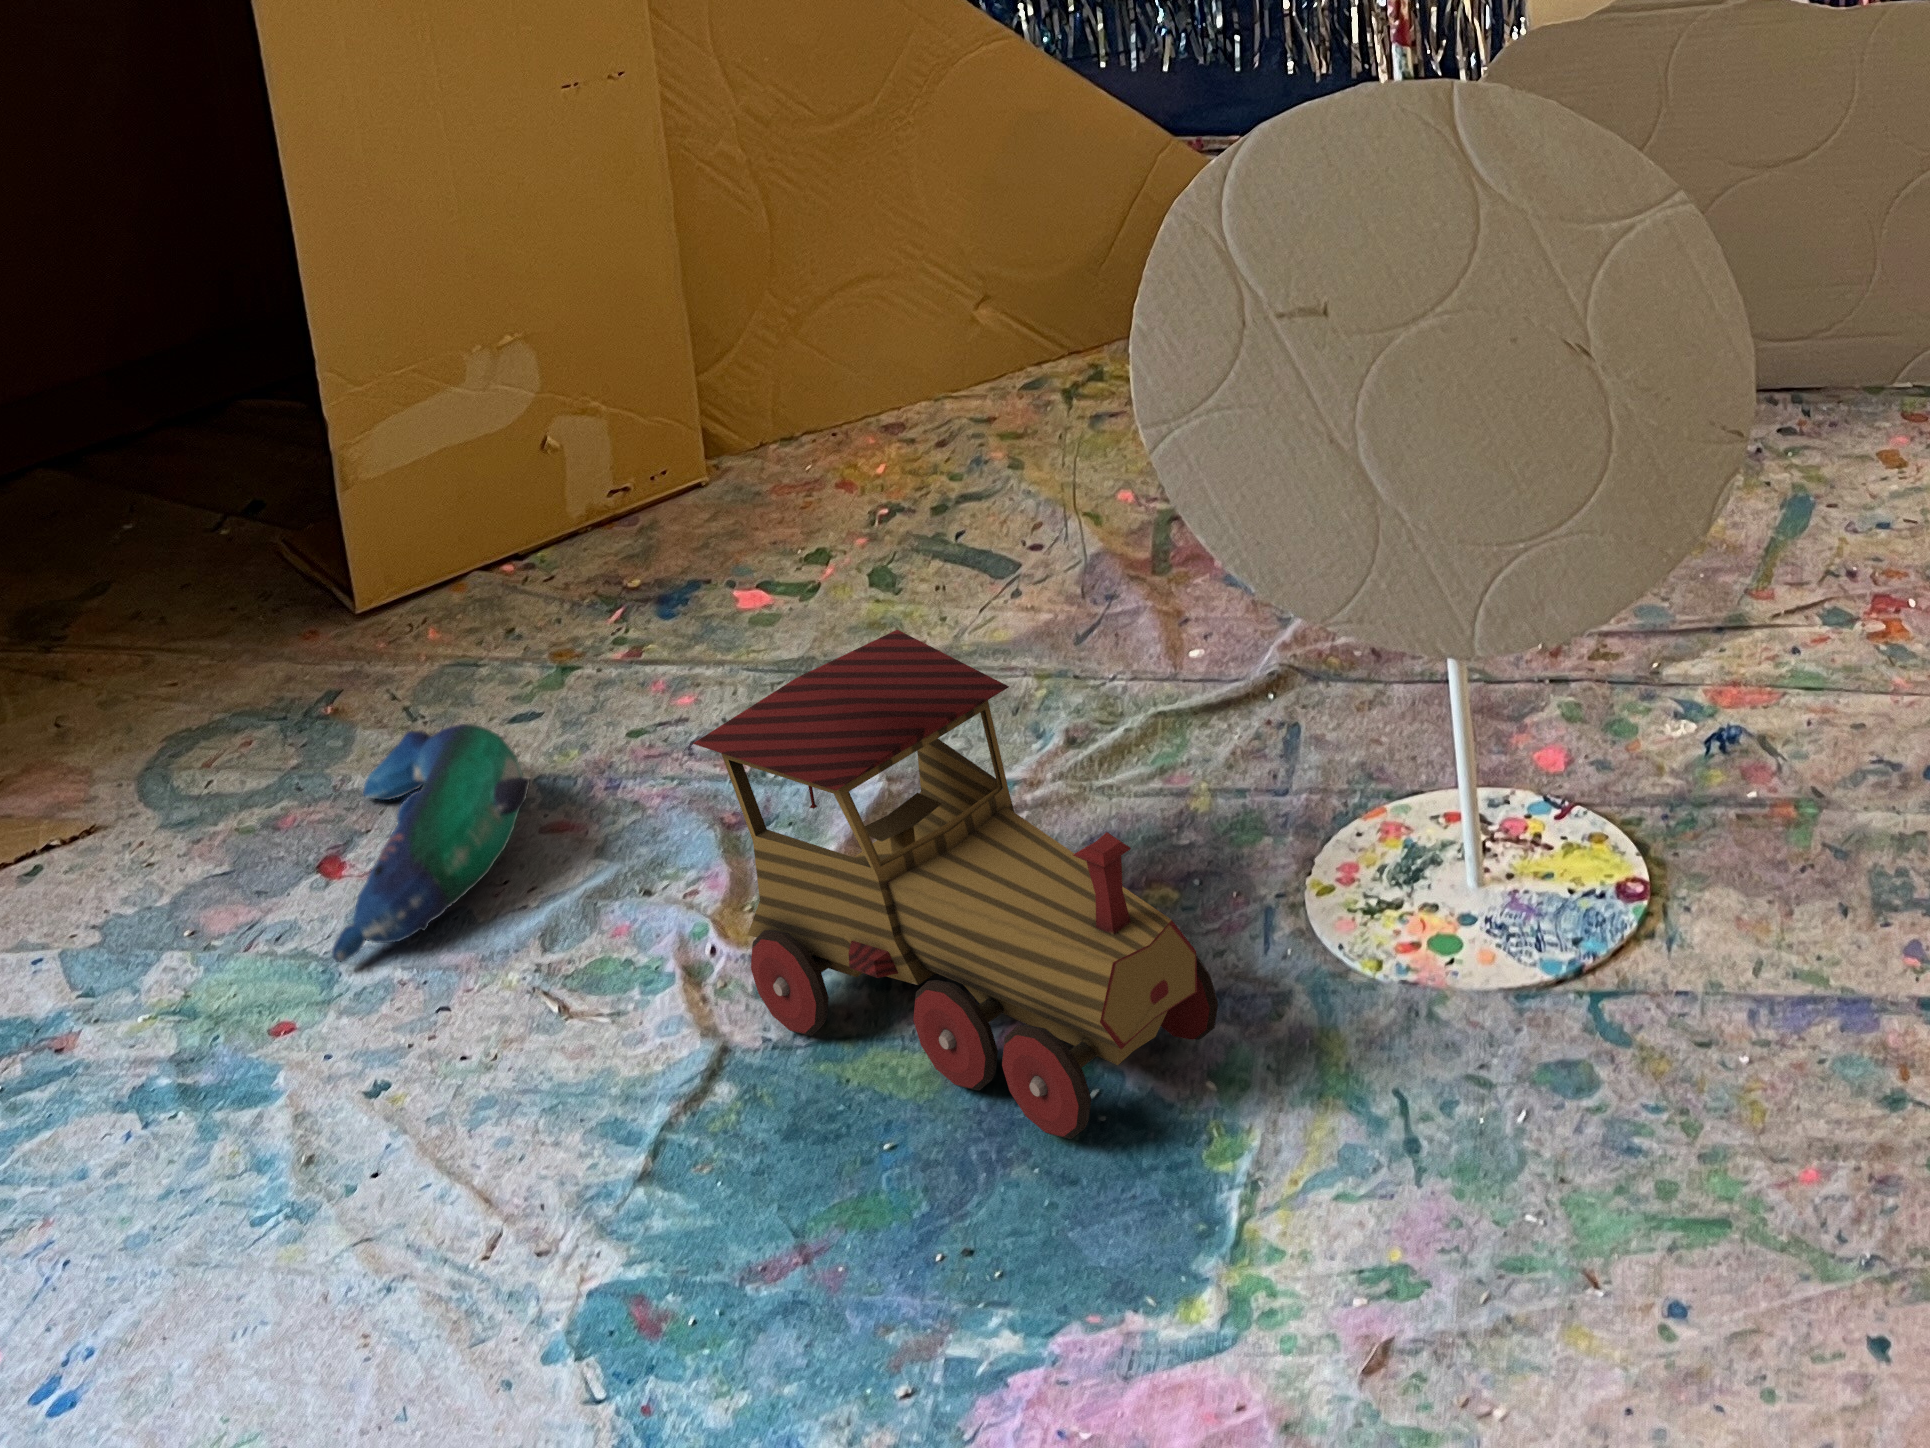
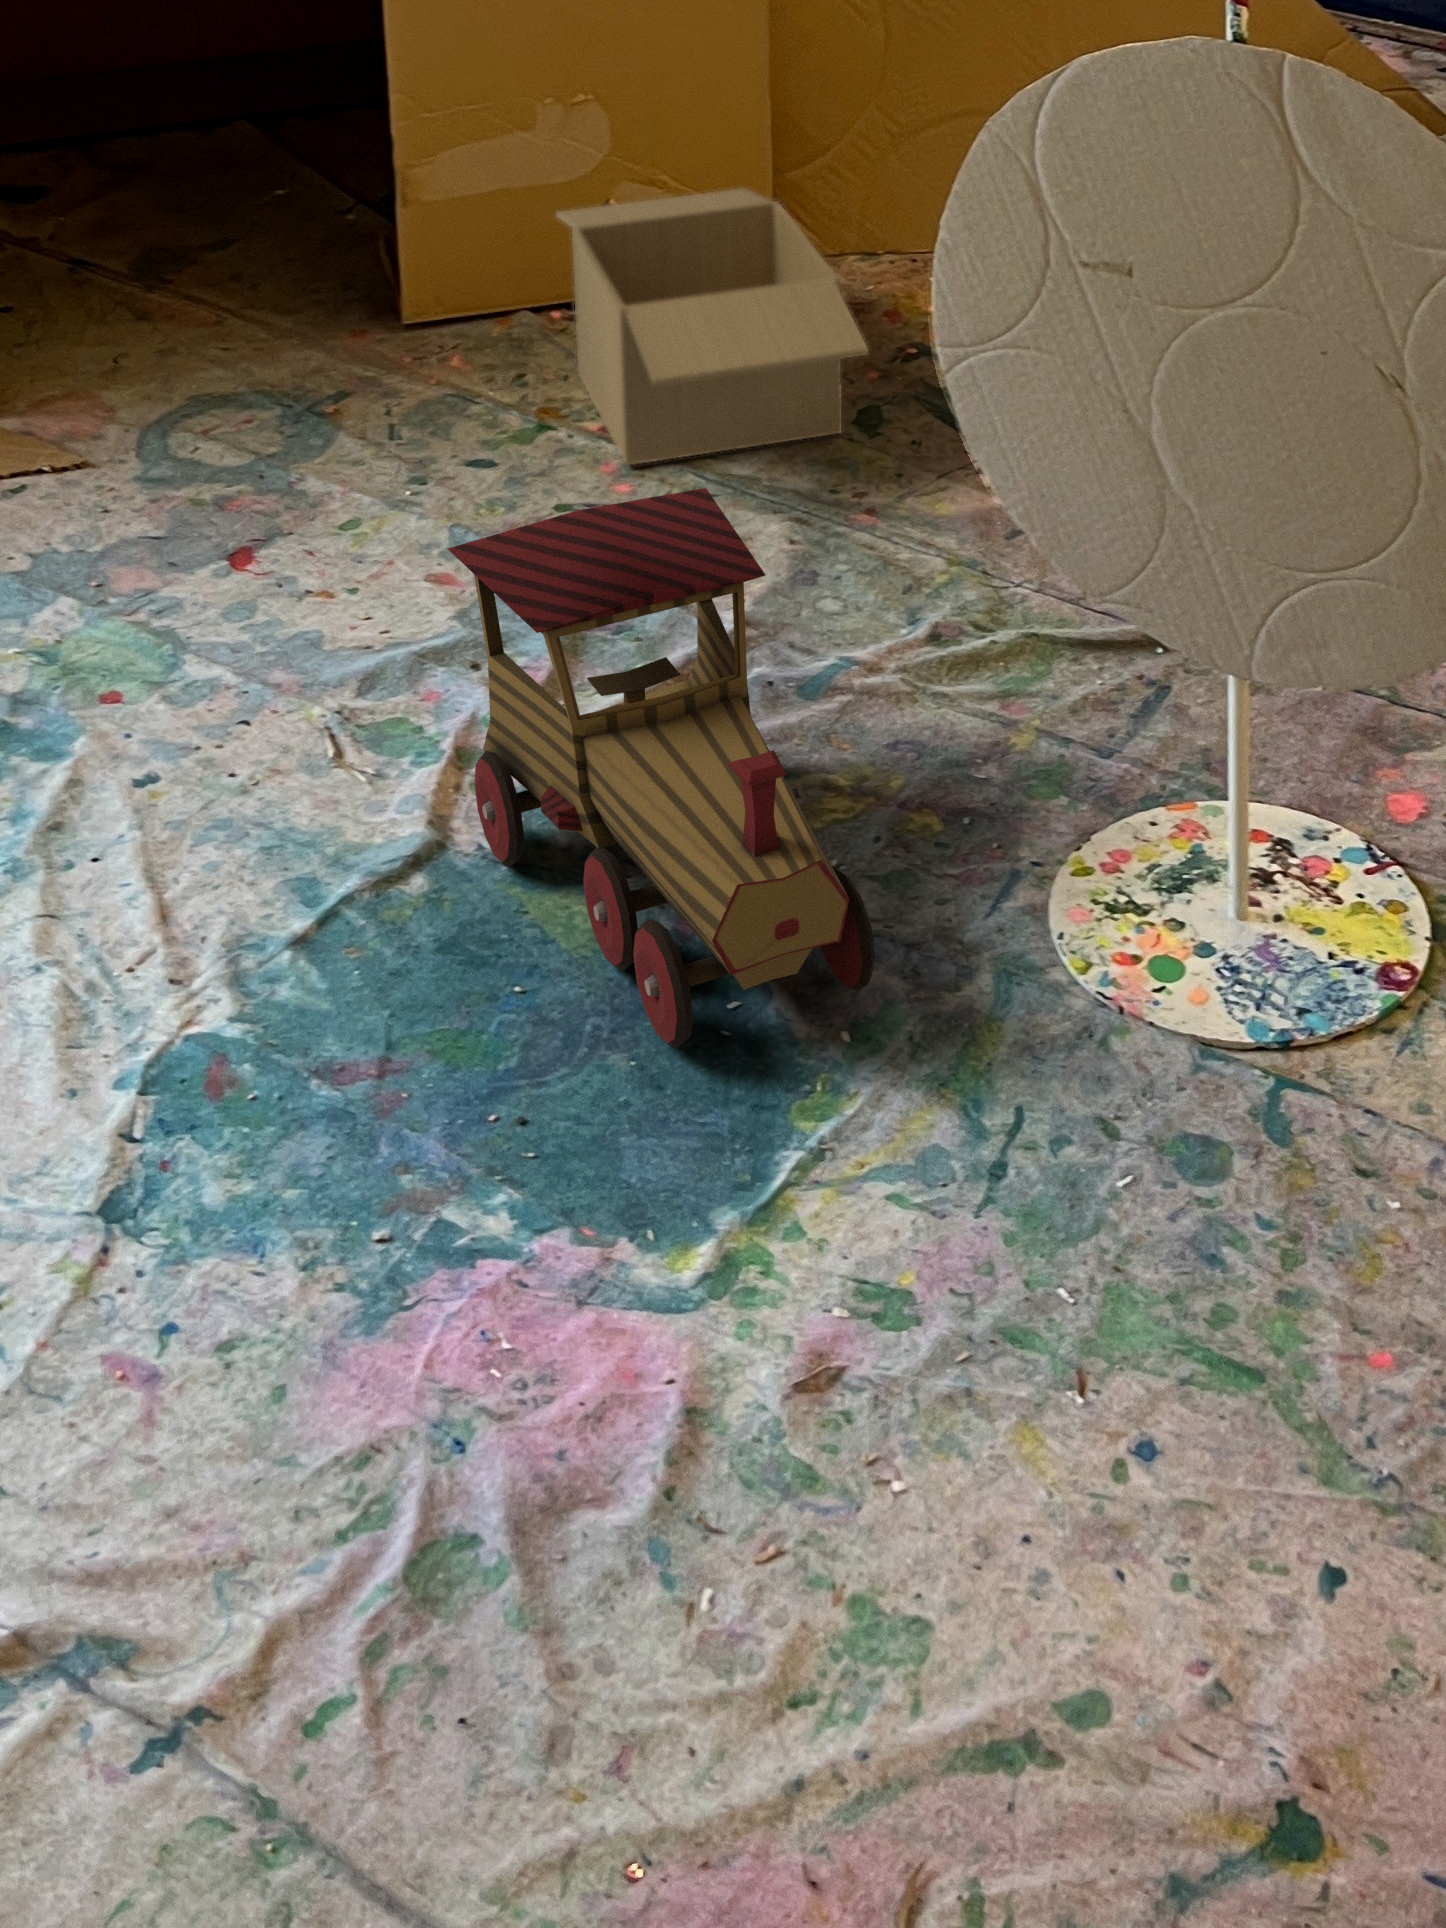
cardboard box: none [526,379,915,659] -> present [557,188,868,465]
plush toy: present [332,724,530,962] -> none [152,467,392,668]

